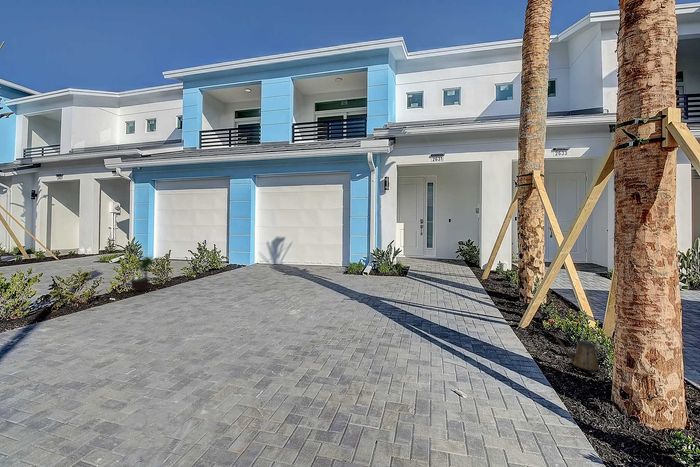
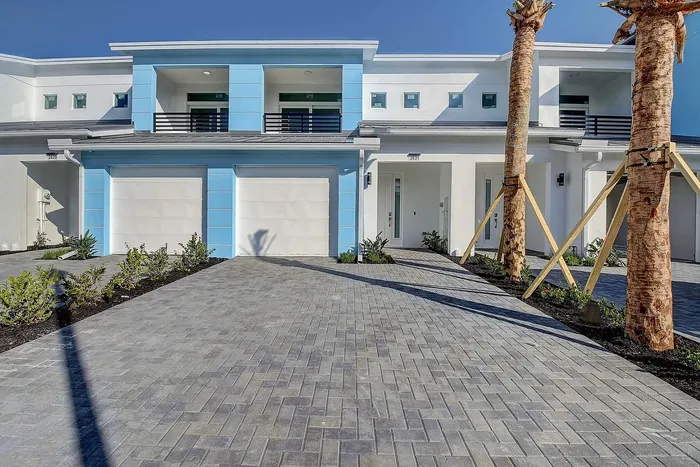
potted tree: present [130,257,153,291] -> none [137,249,163,288]

